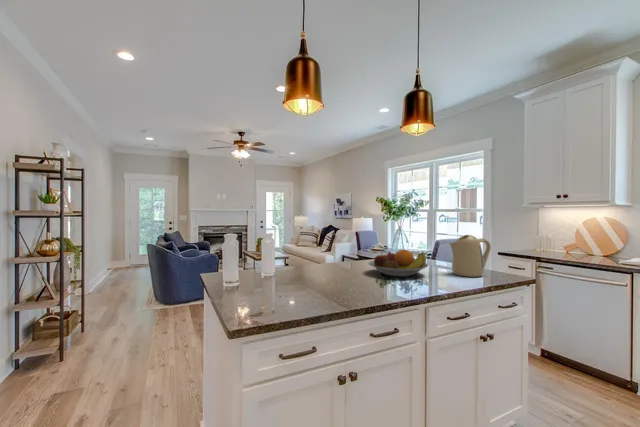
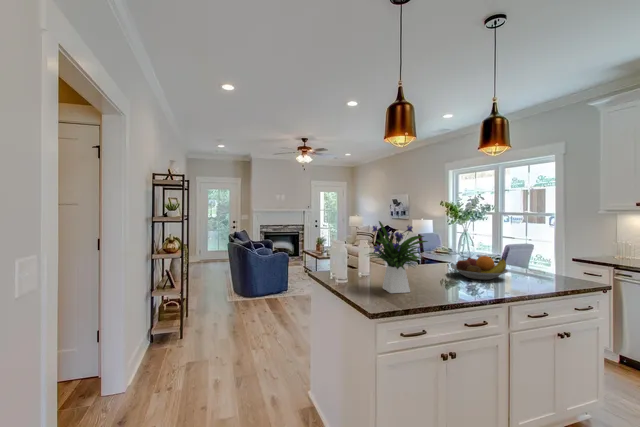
flower arrangement: none [247,205,328,297] -> present [369,221,427,293]
kettle: present [450,235,491,277] -> none [528,244,569,282]

